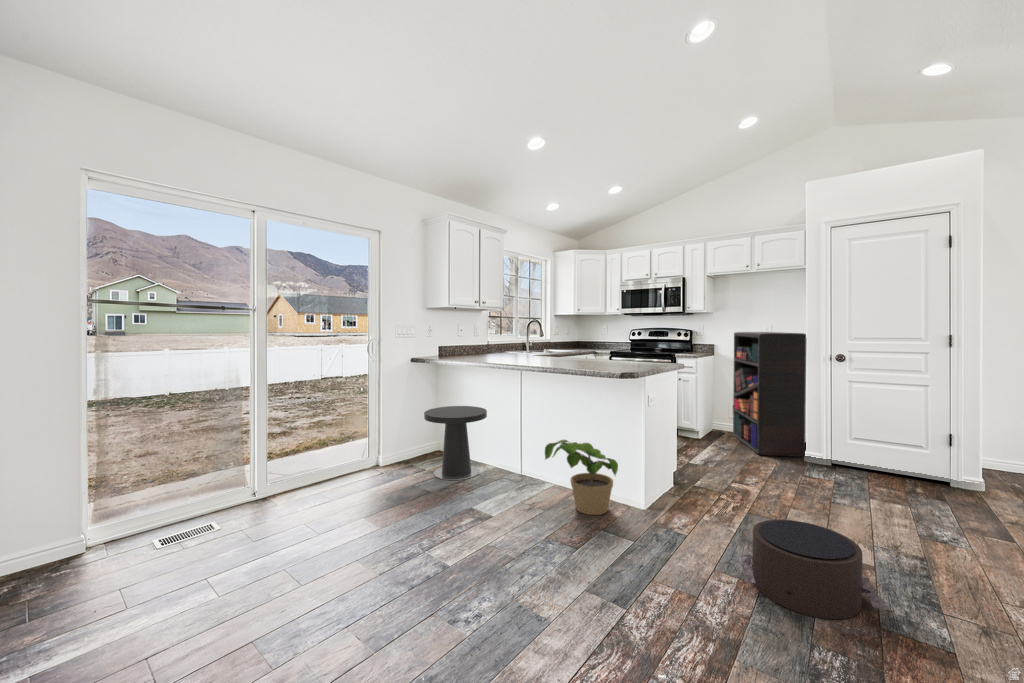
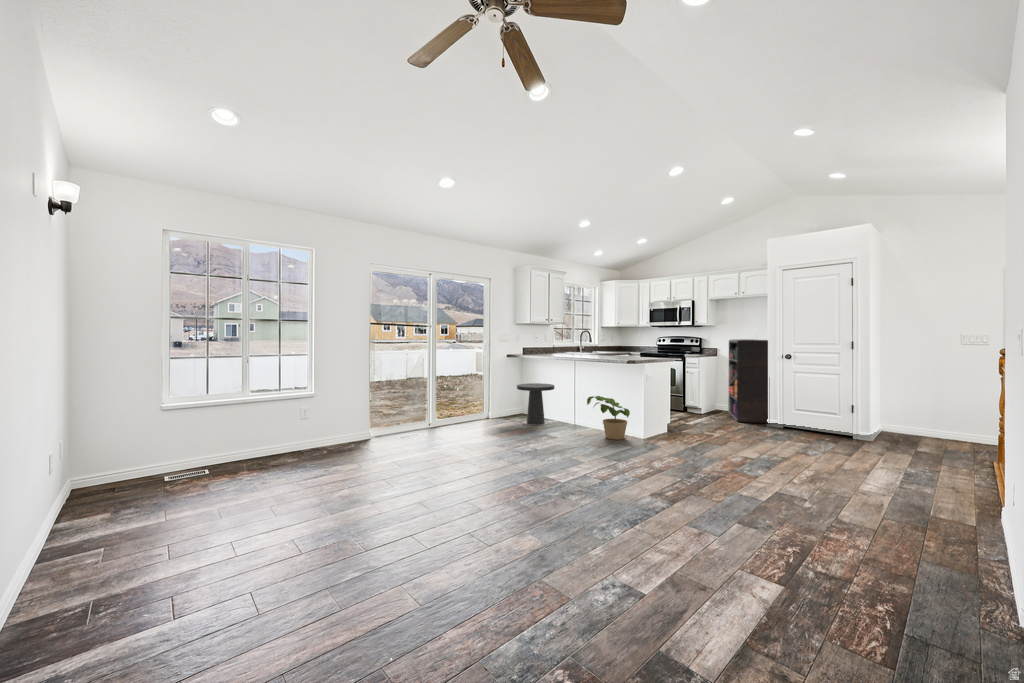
pouf: present [741,520,887,619] -> none [681,433,744,469]

